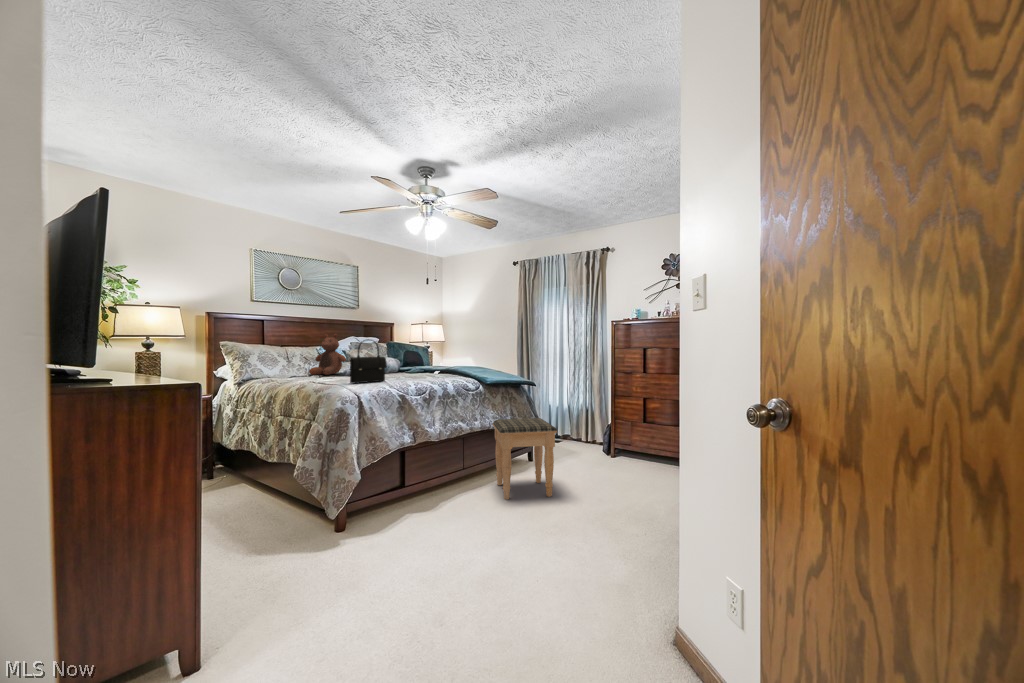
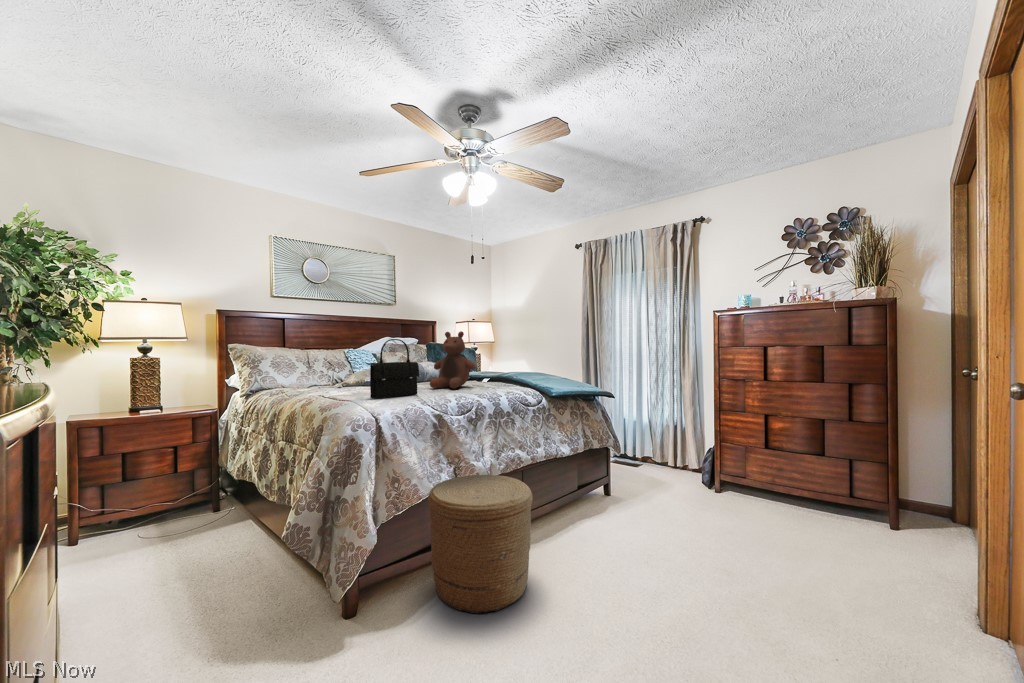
stuffed bear: present [309,334,346,375] -> present [430,331,476,389]
footstool: present [493,418,557,500] -> none [561,445,657,564]
woven basket: none [395,438,469,527] -> present [428,475,533,614]

